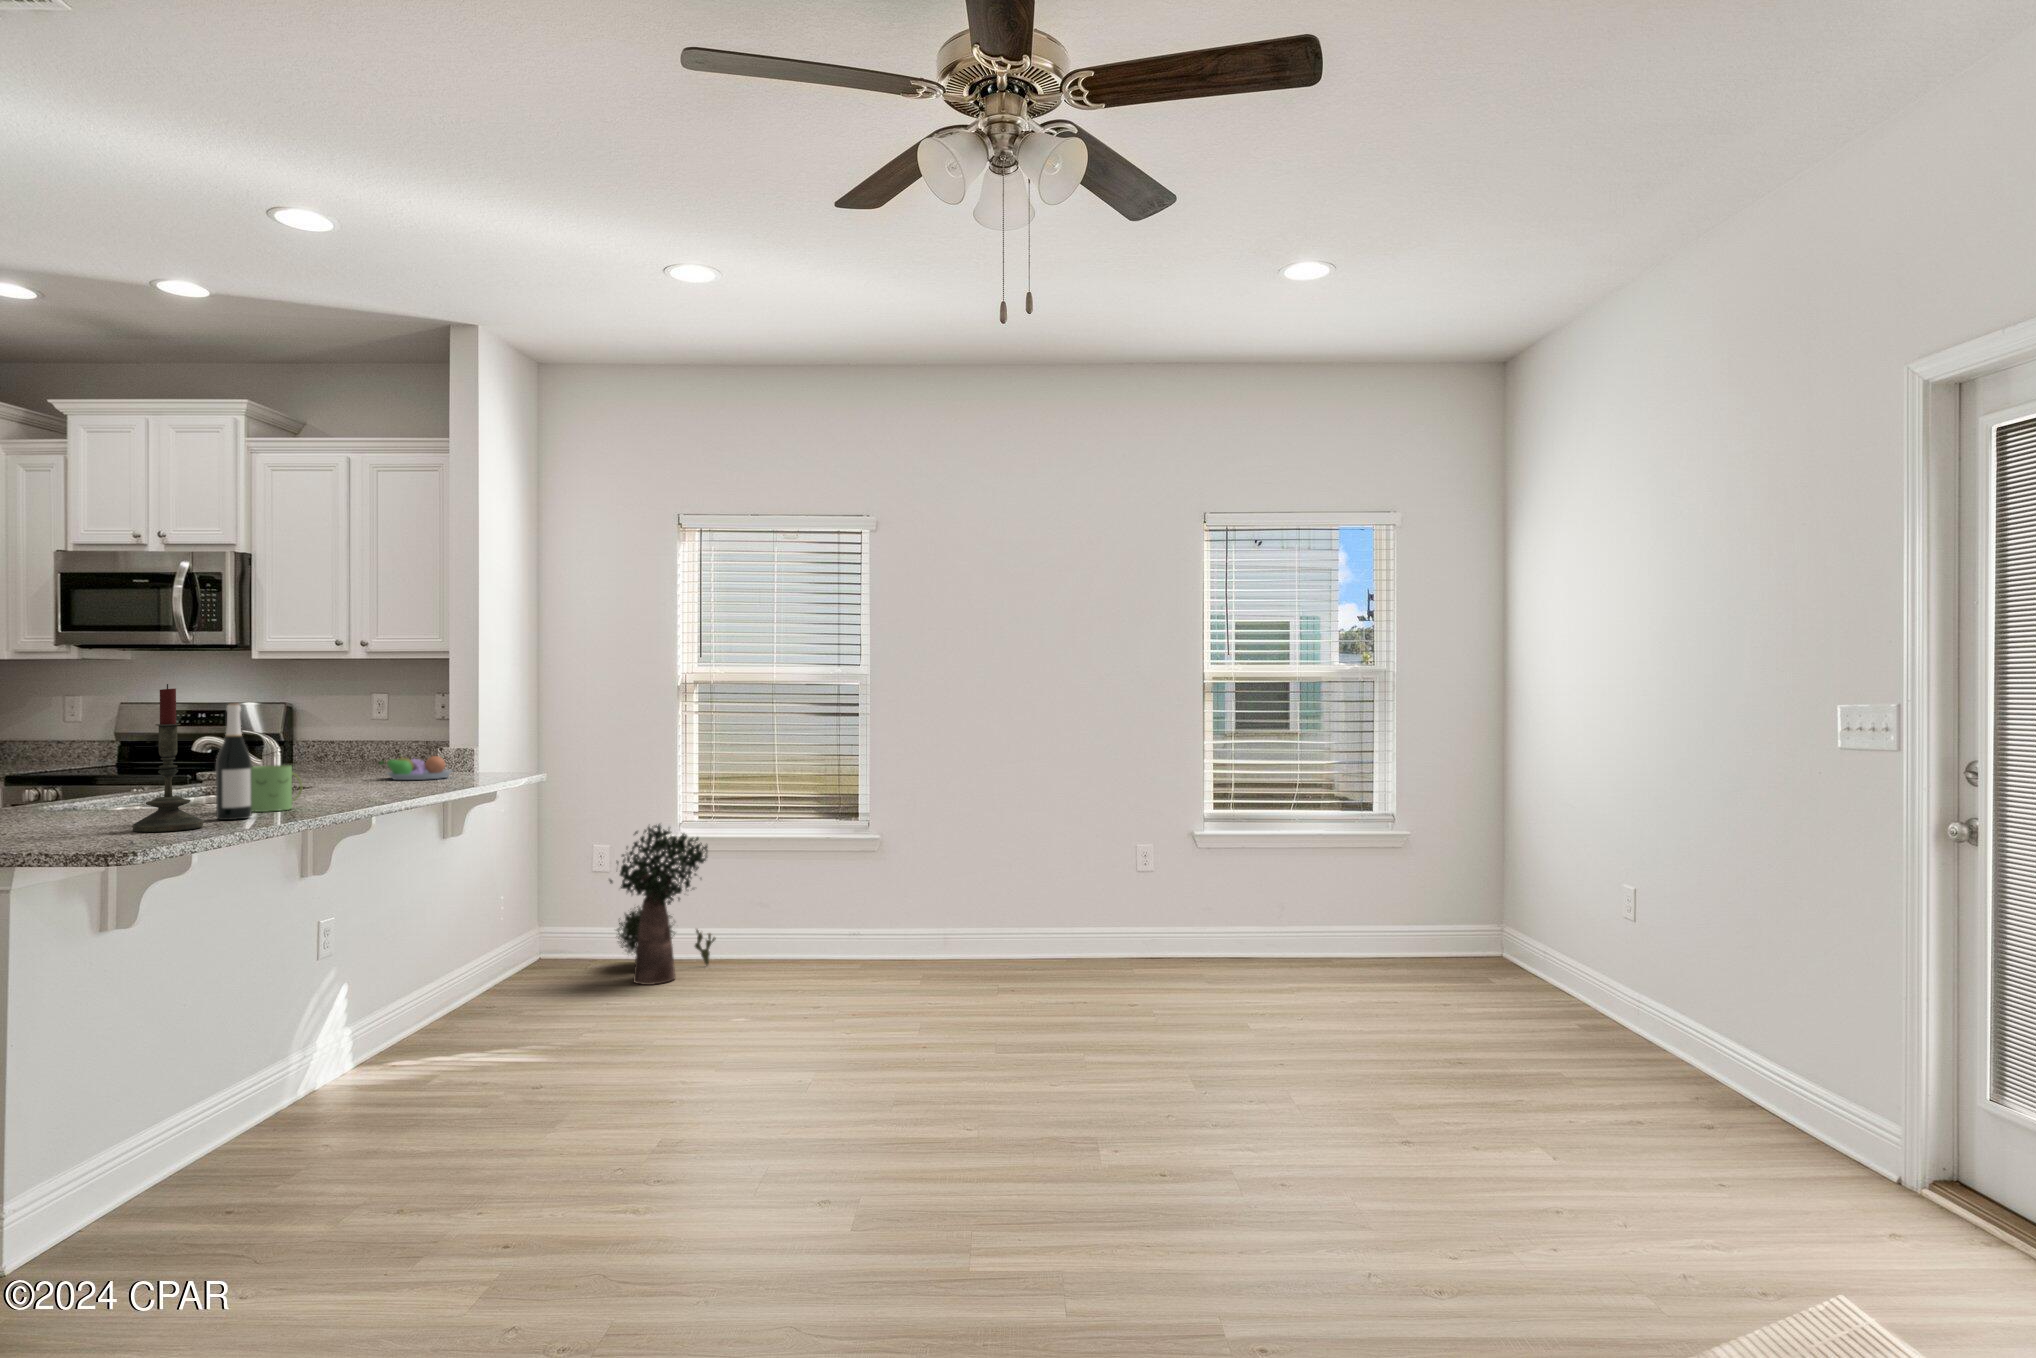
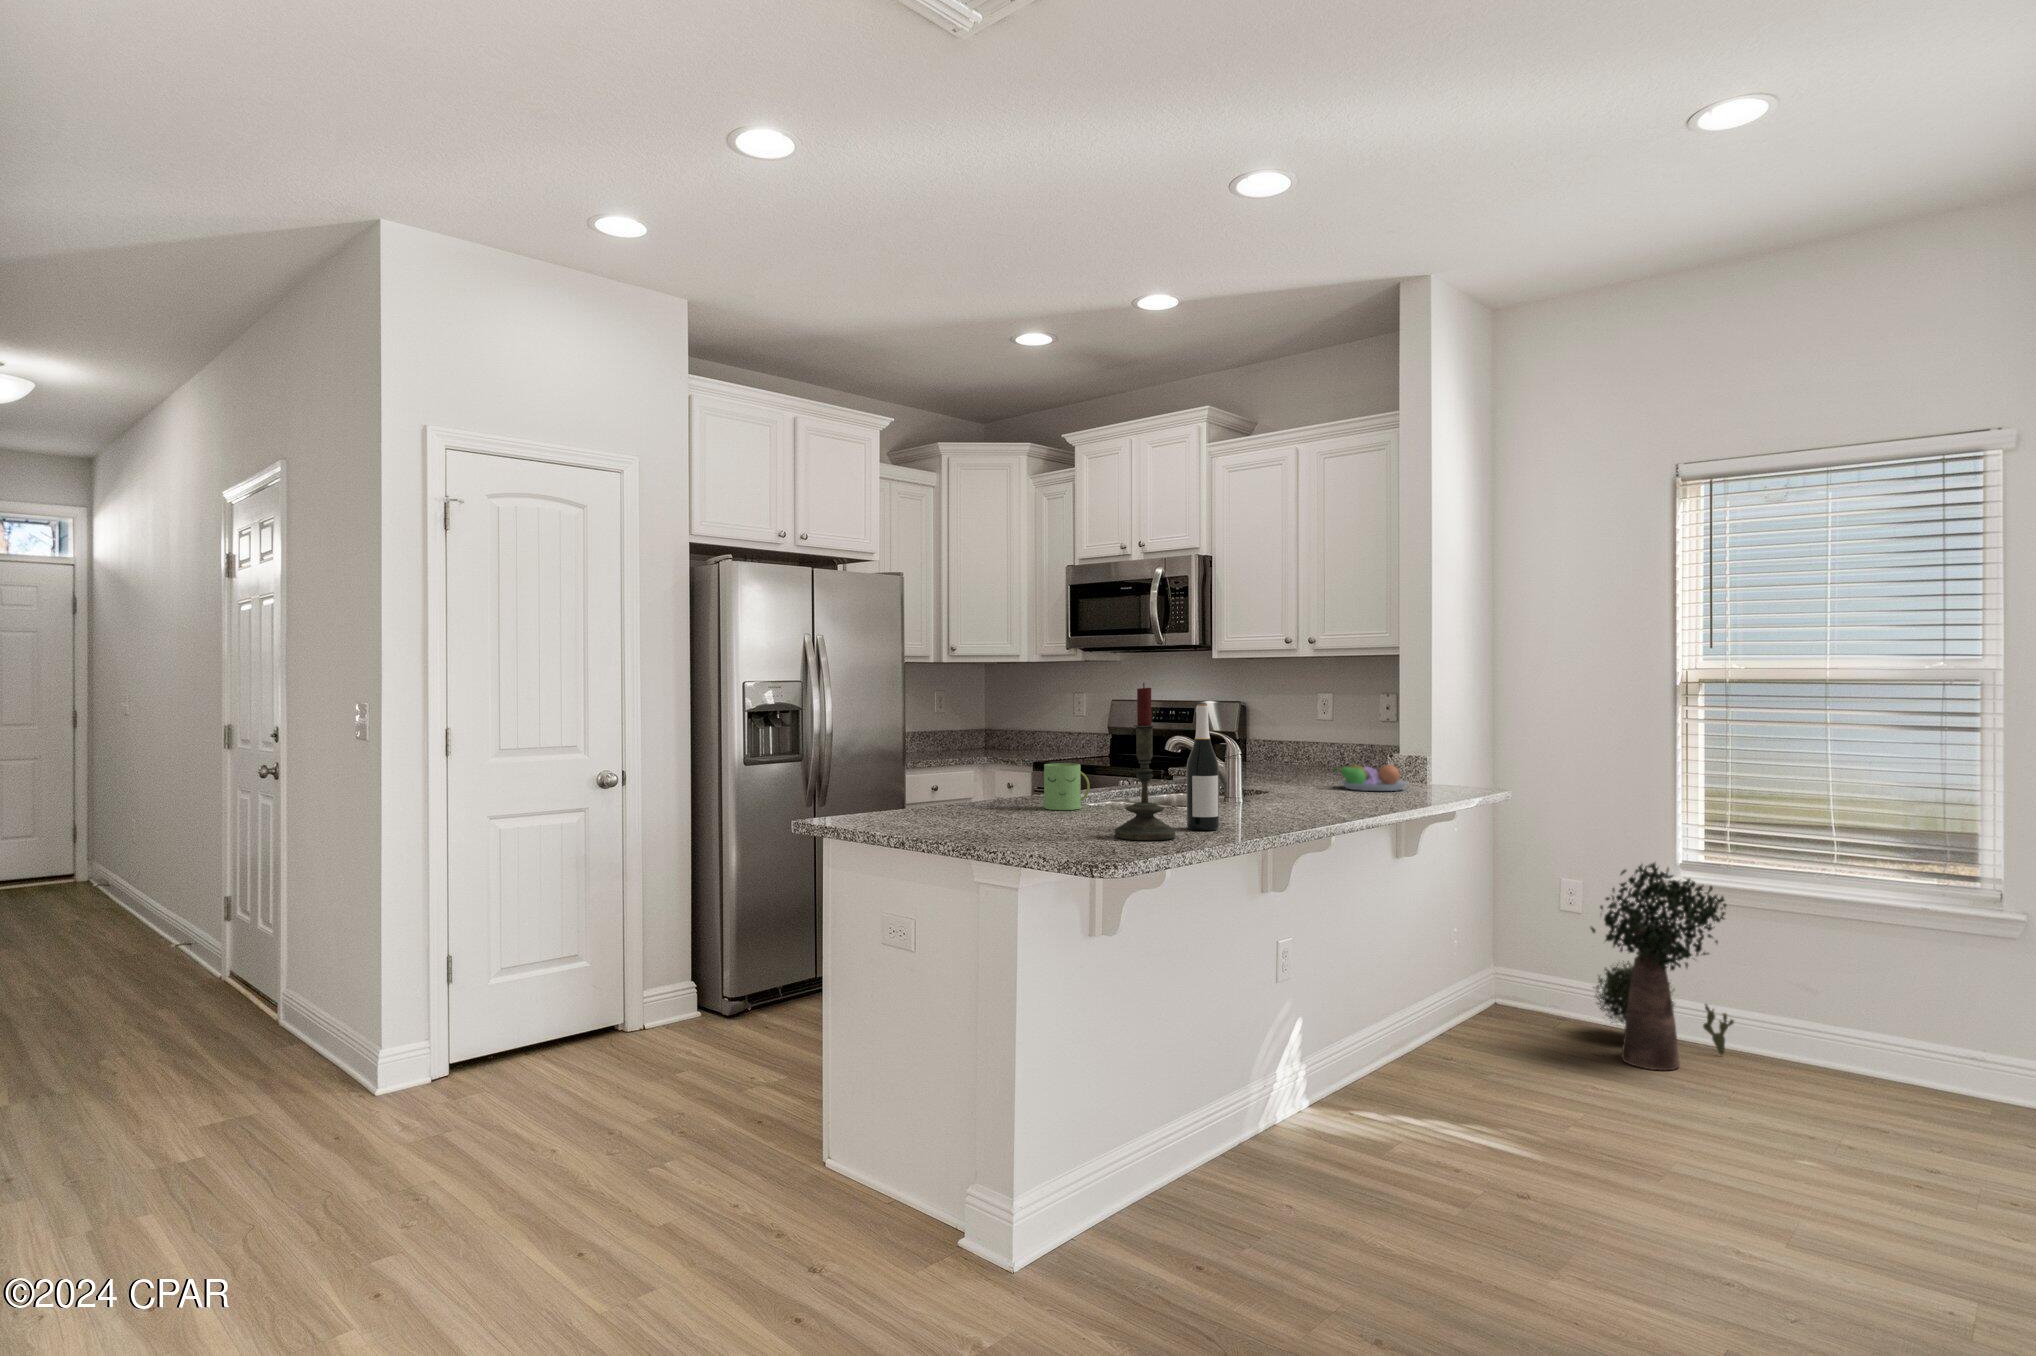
mug: present [252,765,302,812] -> present [1044,763,1090,810]

